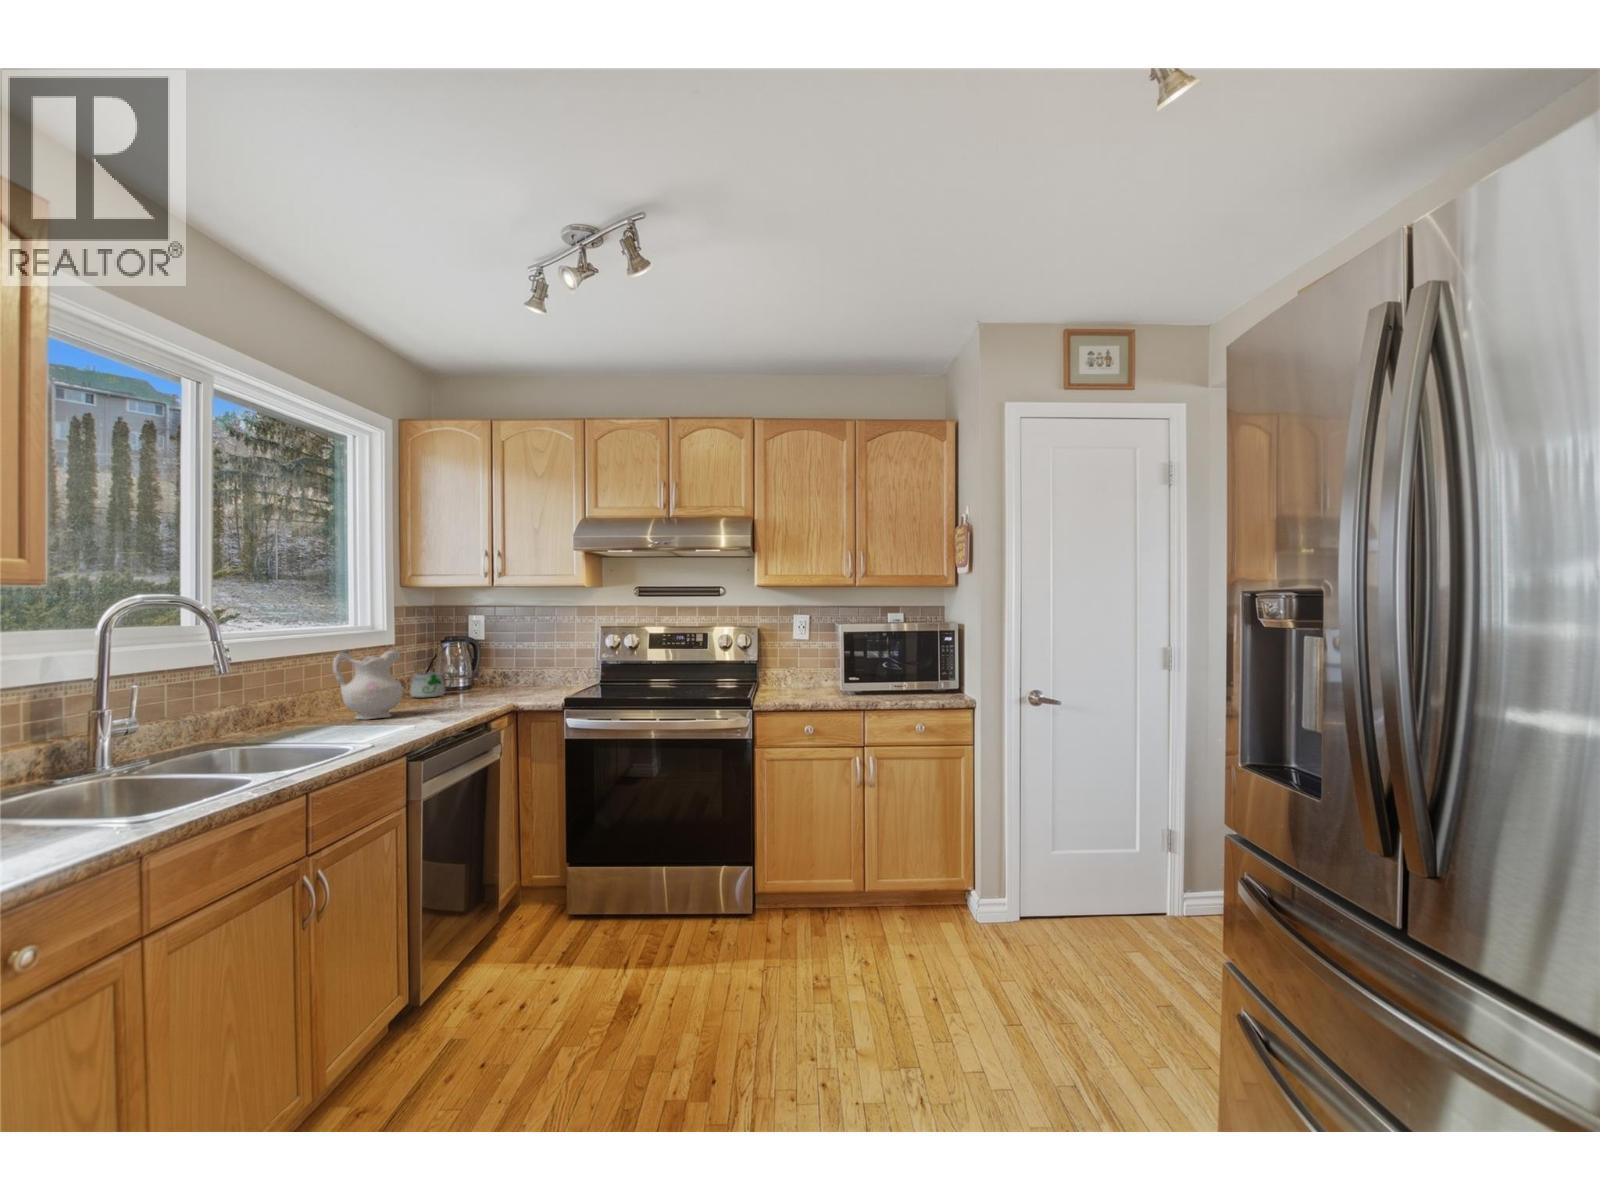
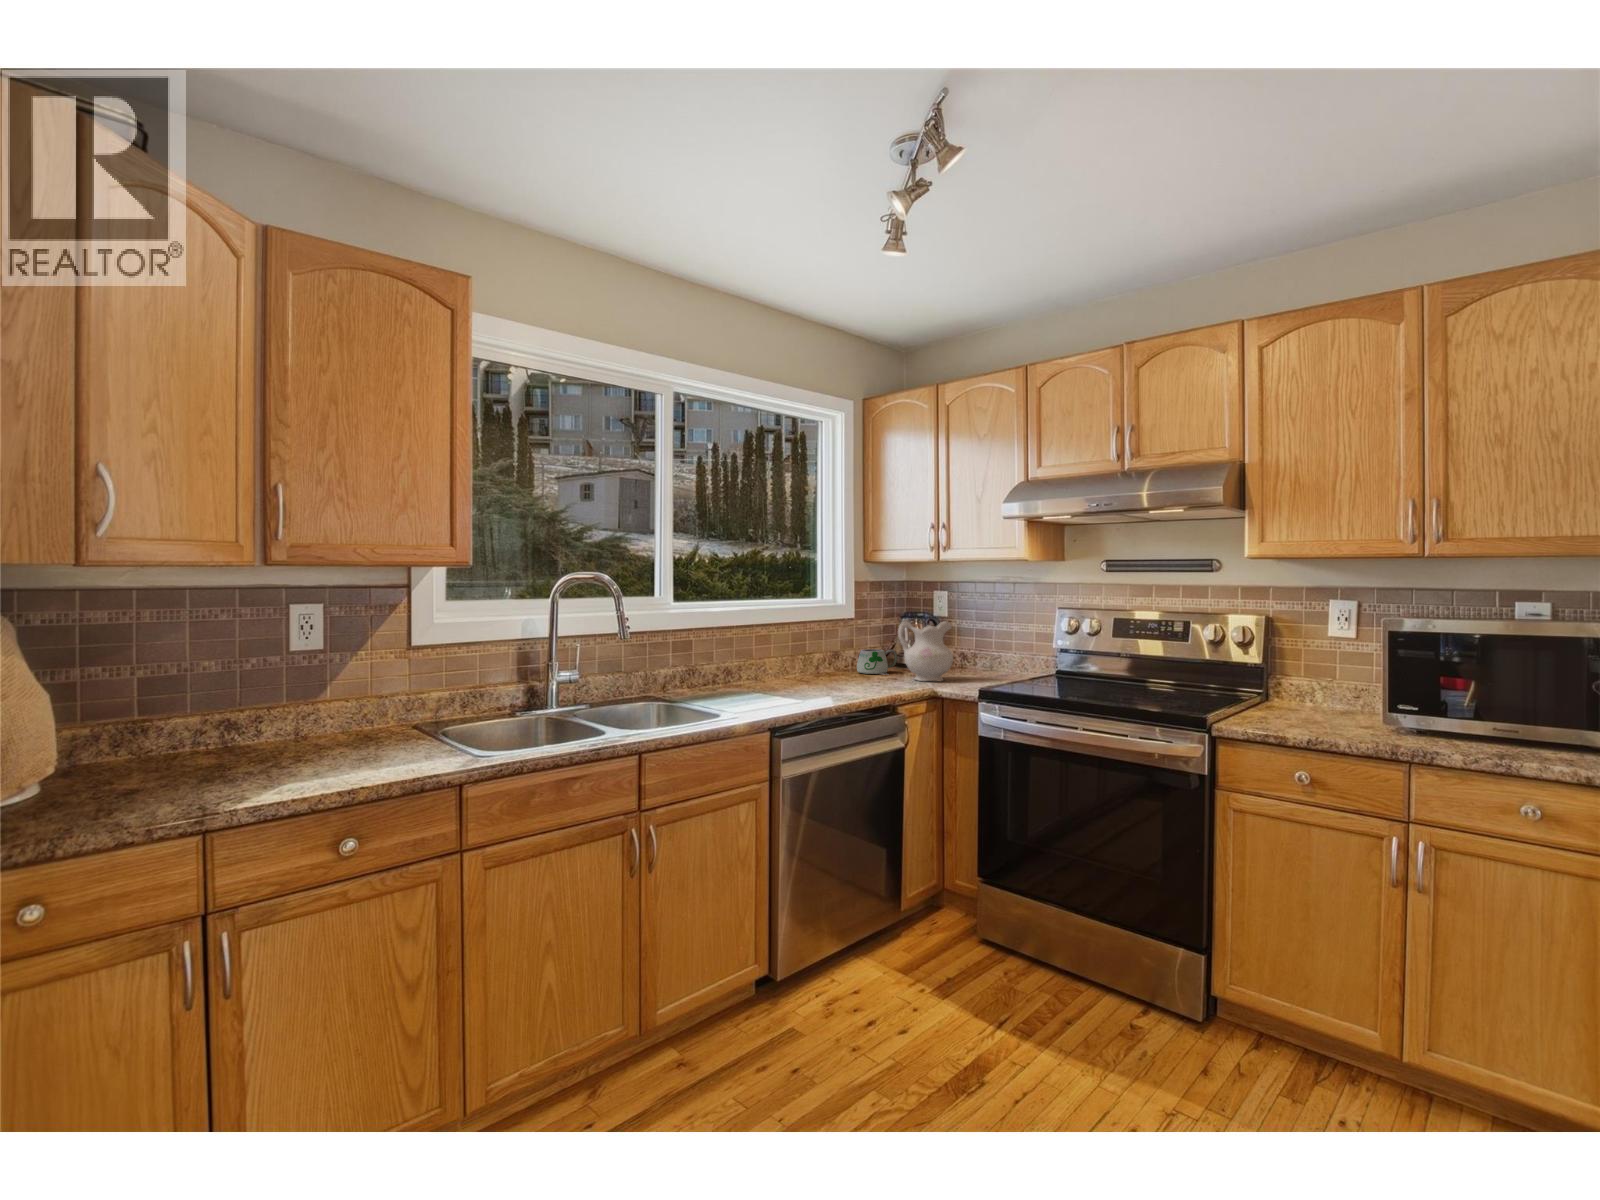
ceramic pitcher: present [333,650,403,719] -> present [898,619,953,681]

